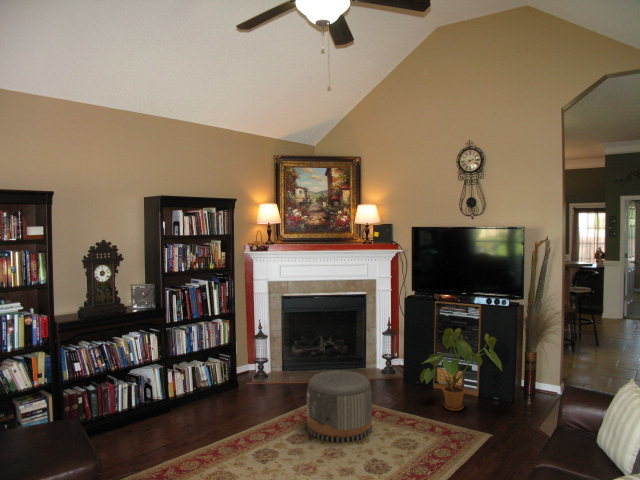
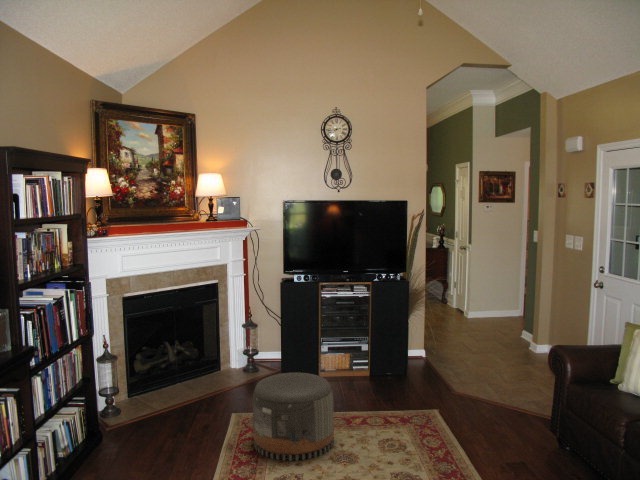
house plant: present [420,328,502,411] -> none [329,307,413,394]

